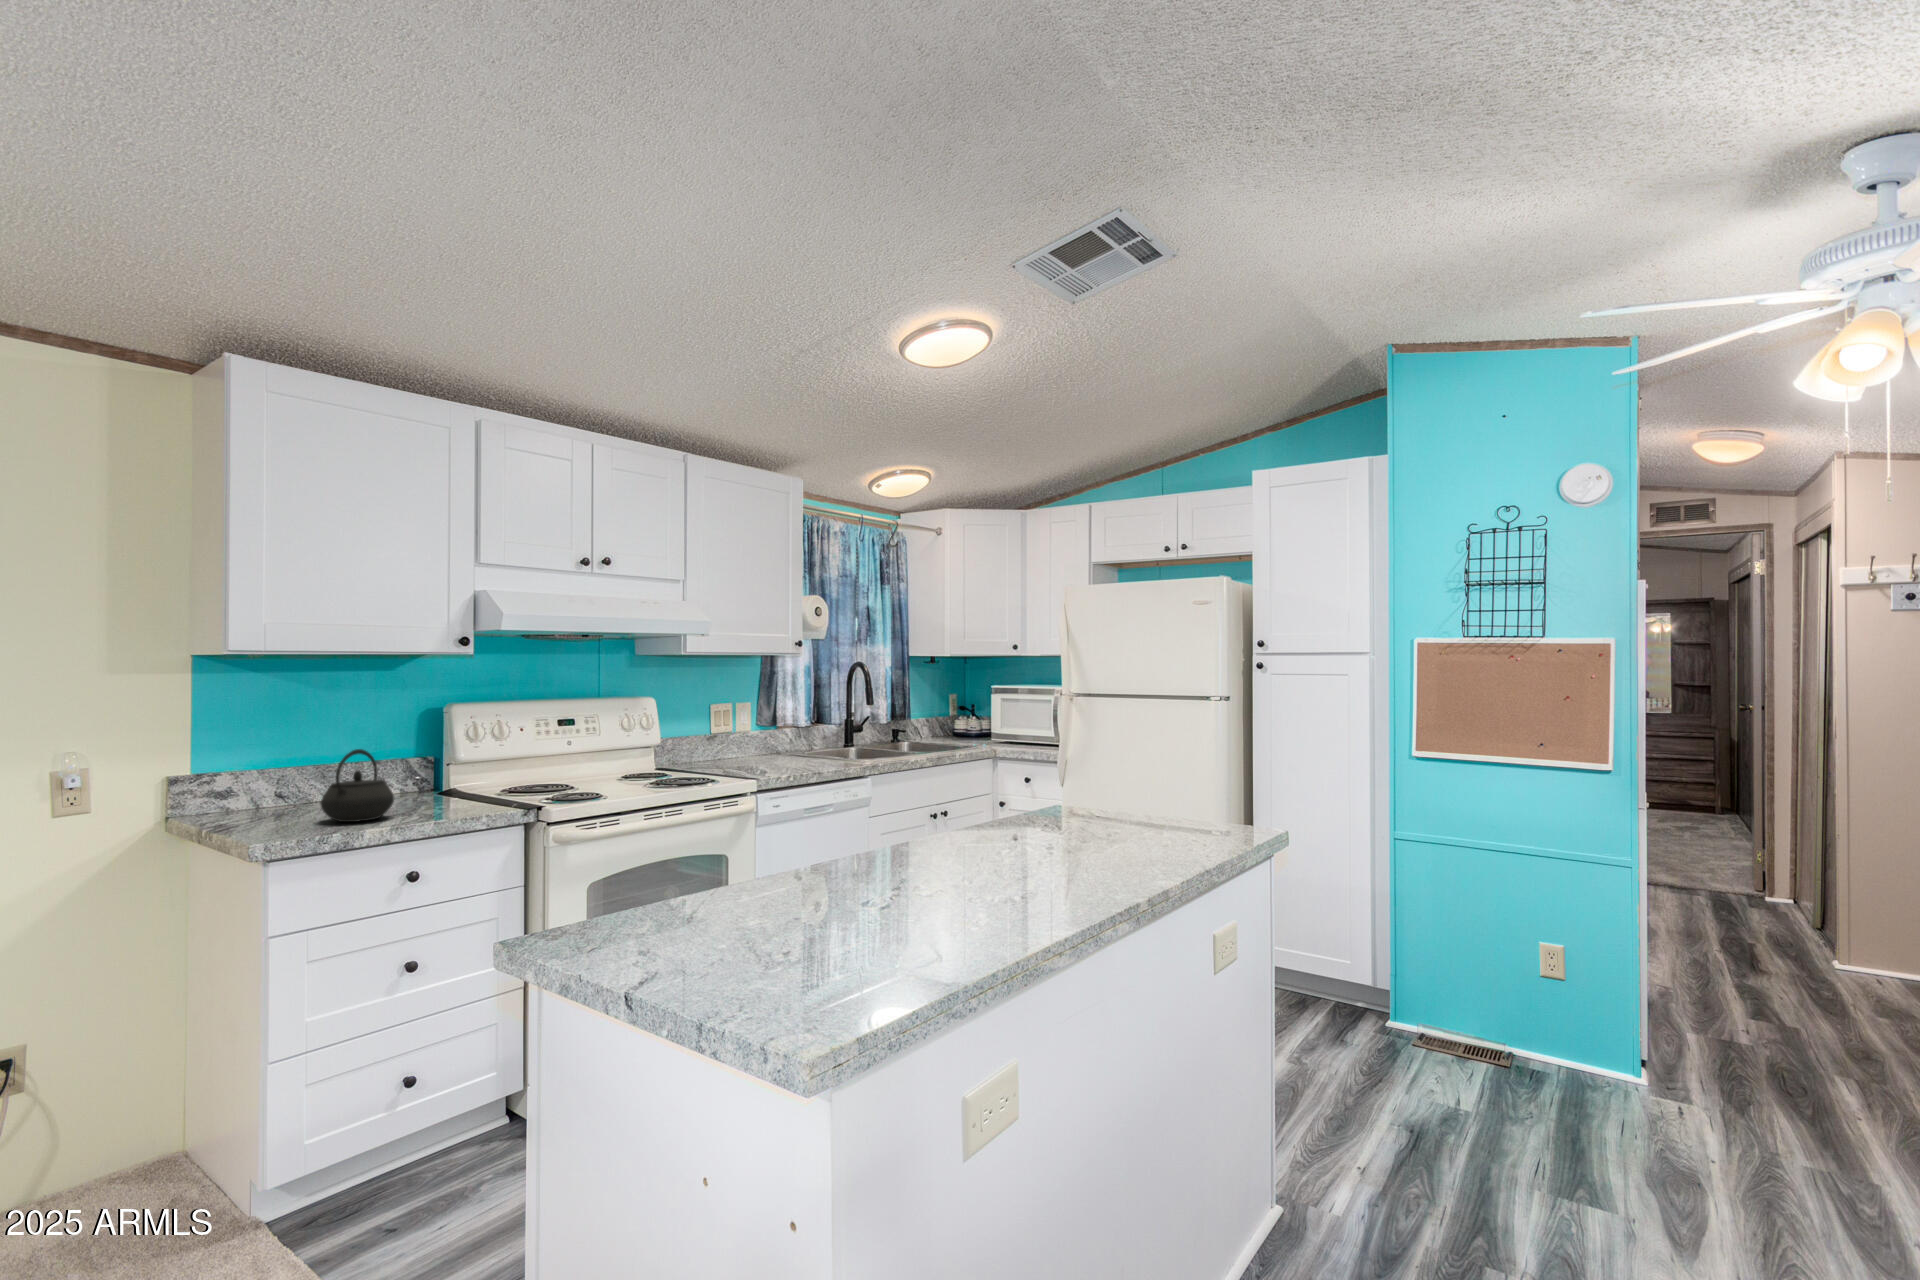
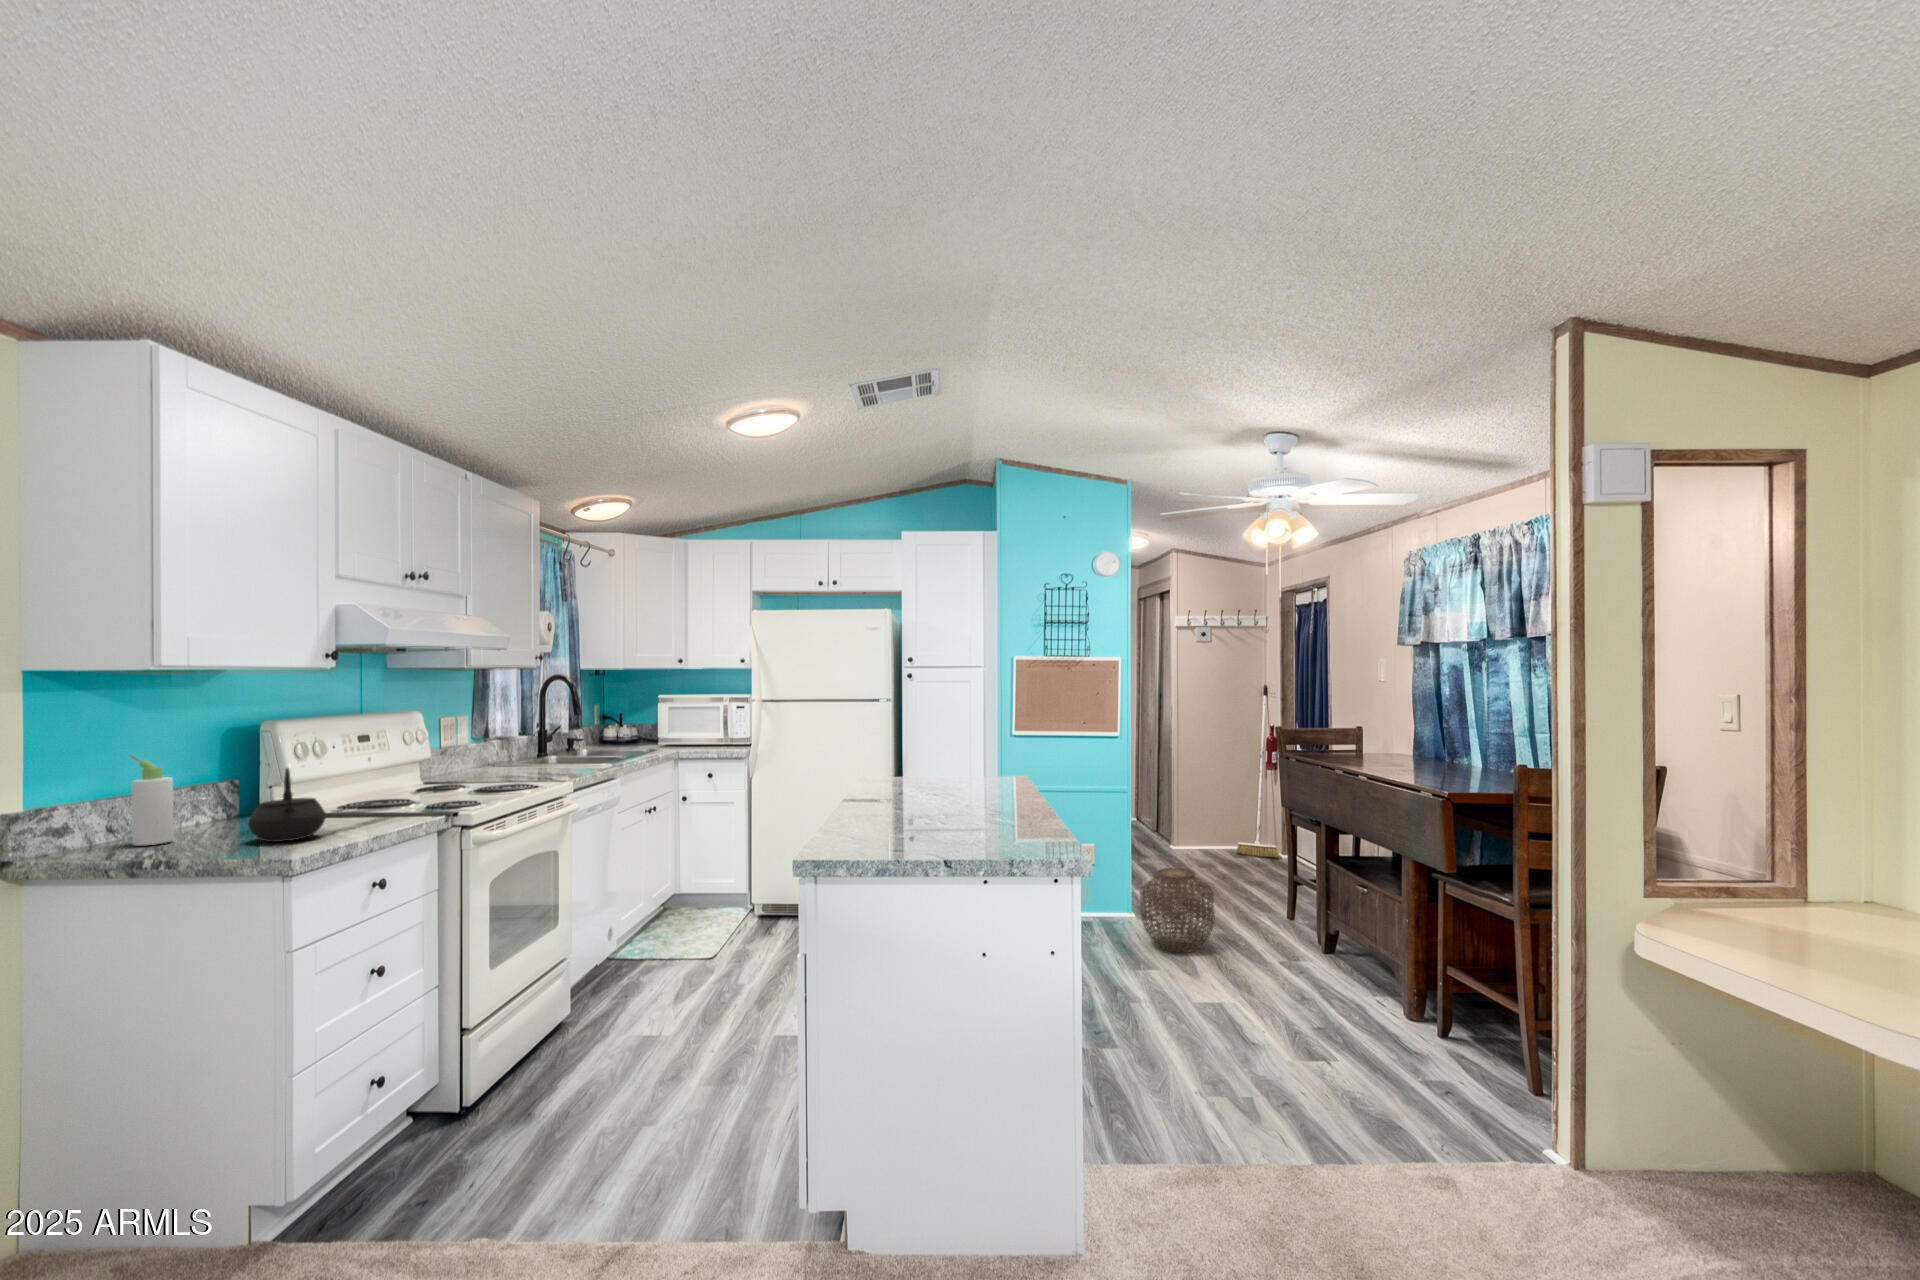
bottle: none [269,729,305,813] -> present [131,755,174,846]
woven basket: none [1604,1022,1776,1195] -> present [1140,868,1214,953]

